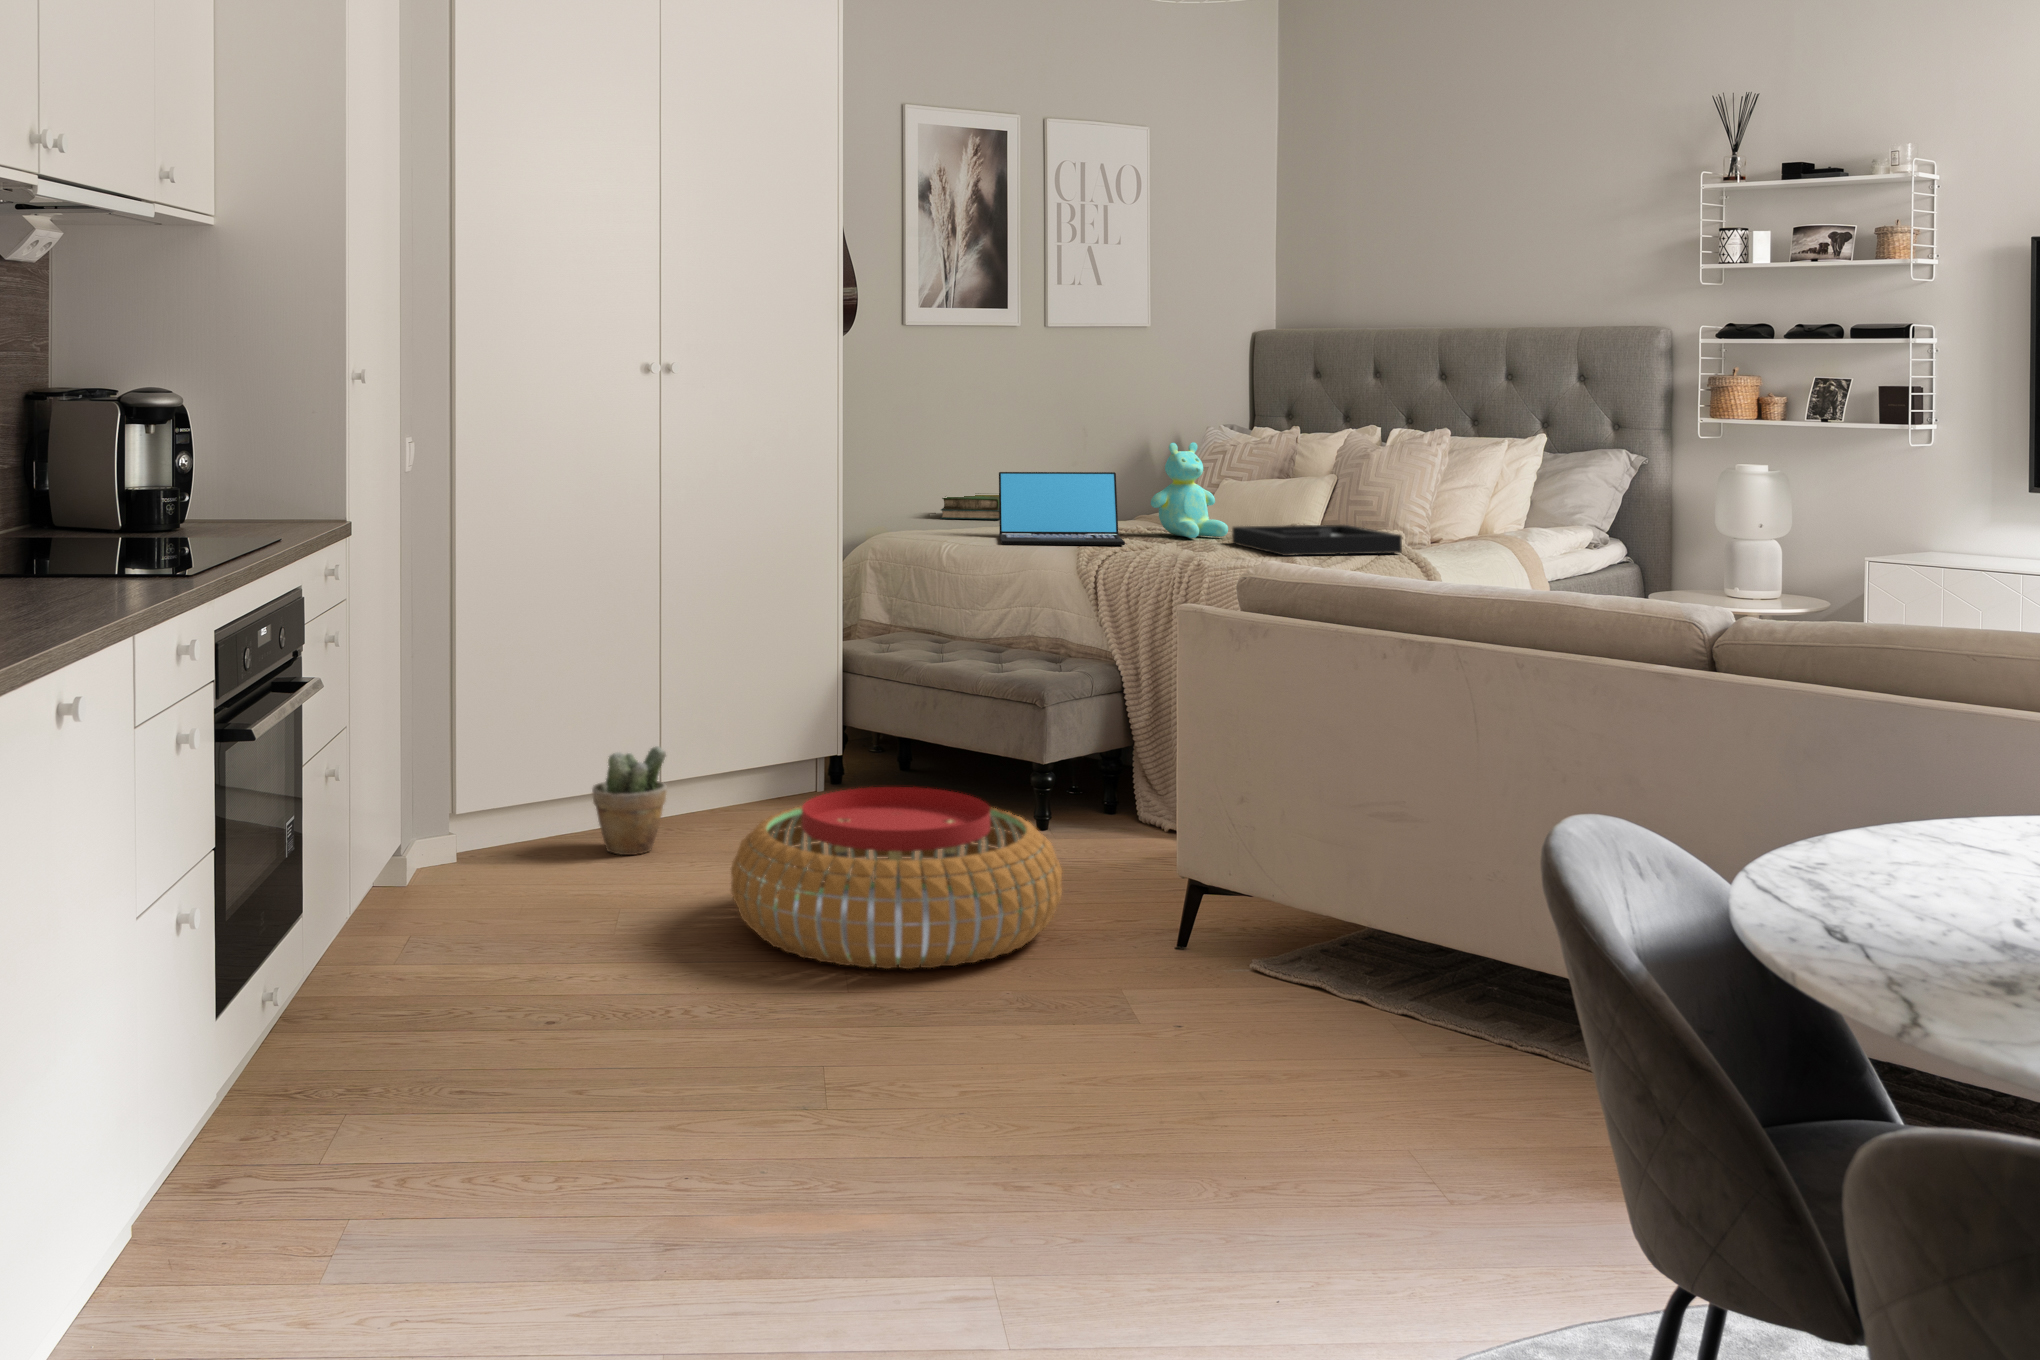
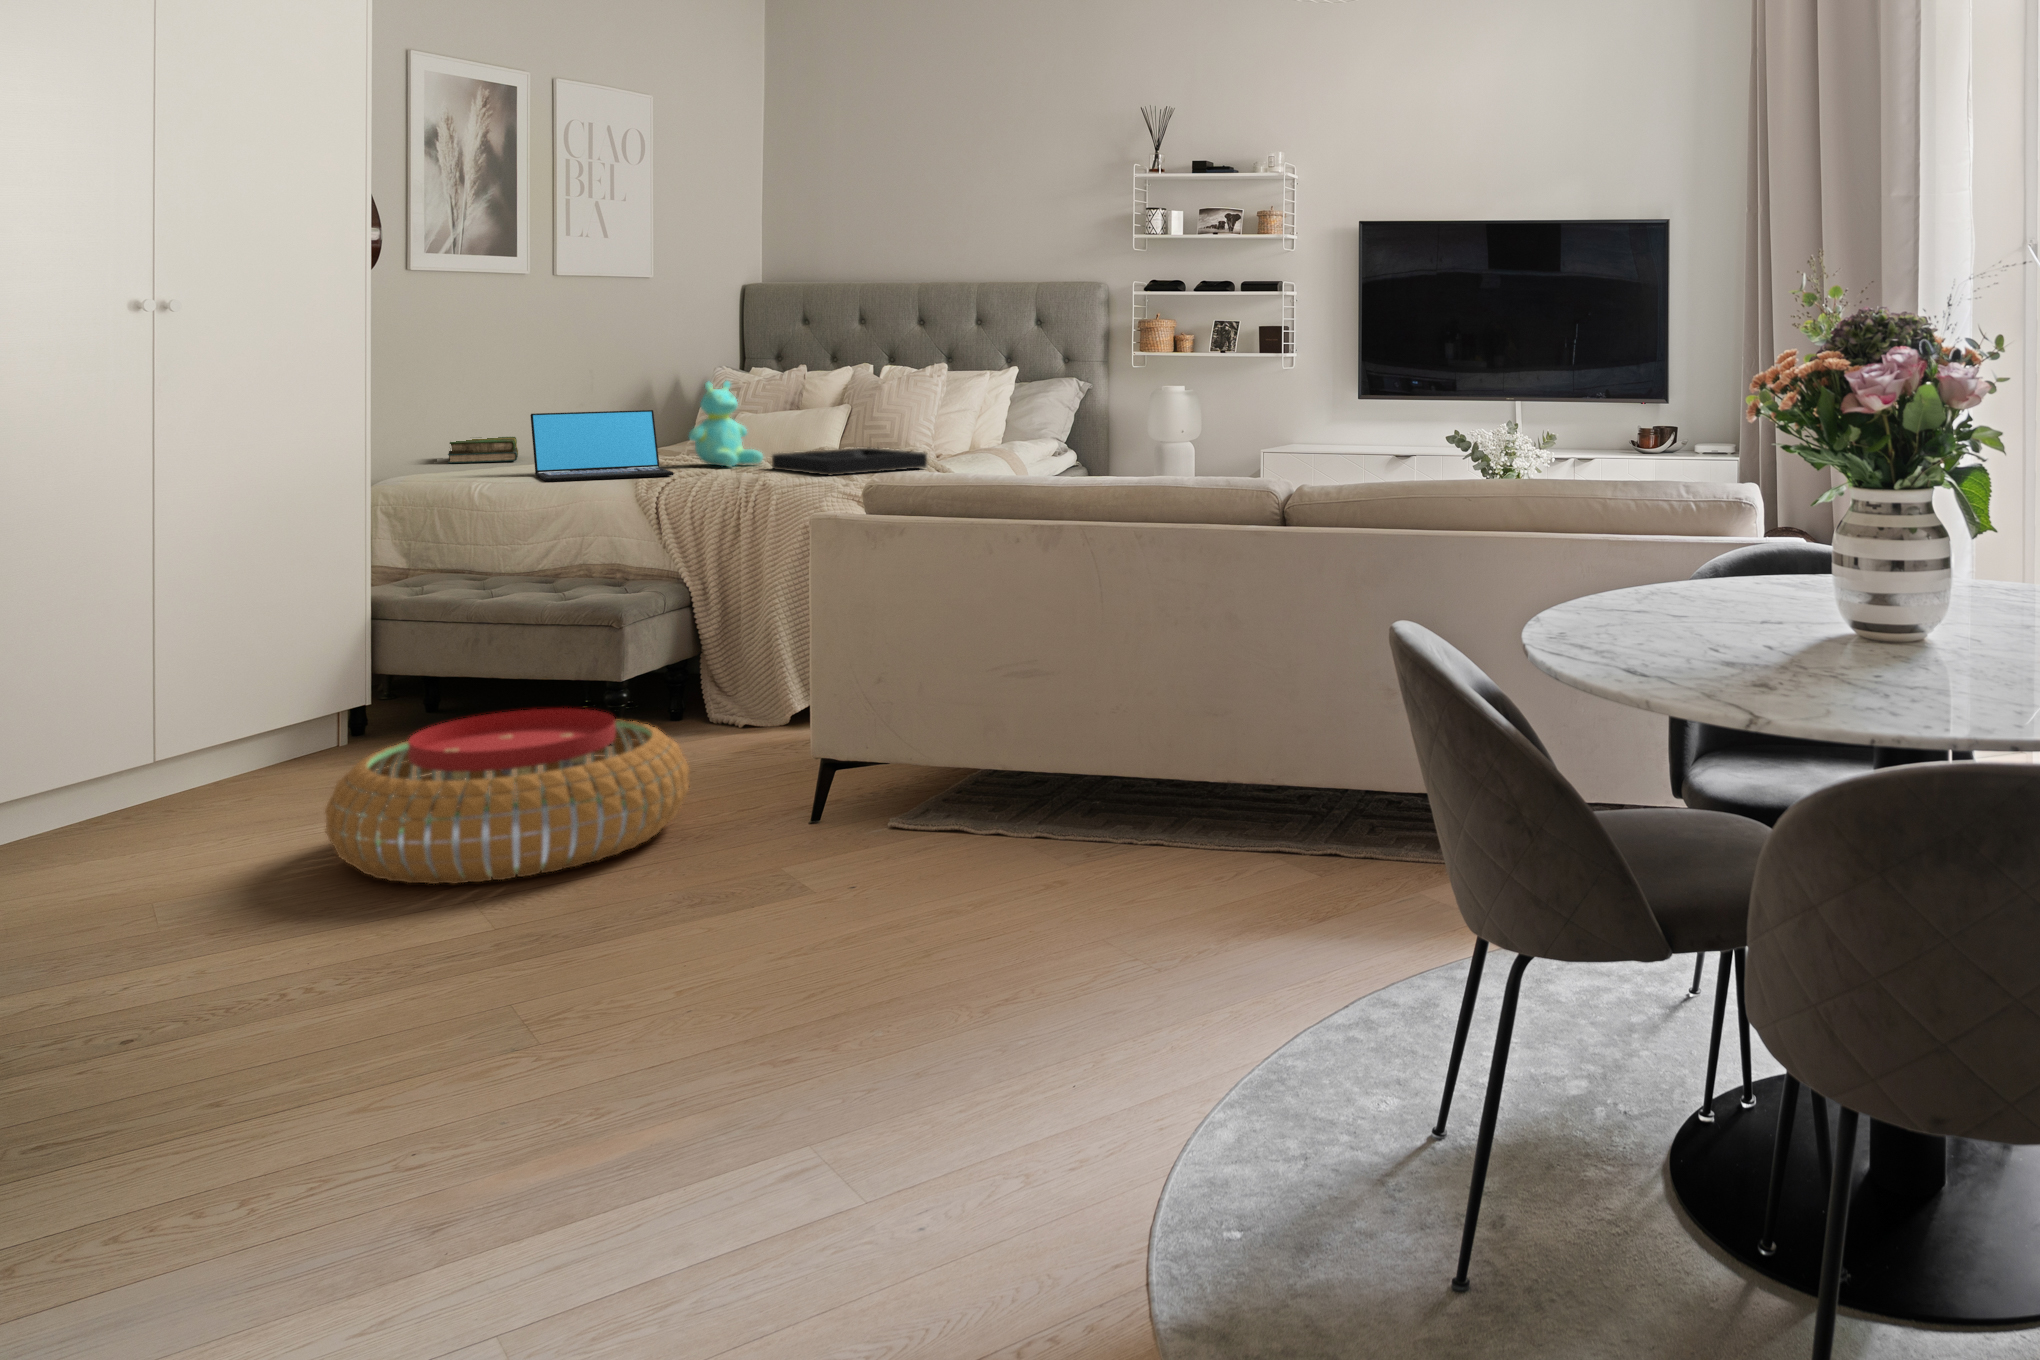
potted plant: present [592,746,667,855] -> none [90,714,192,836]

